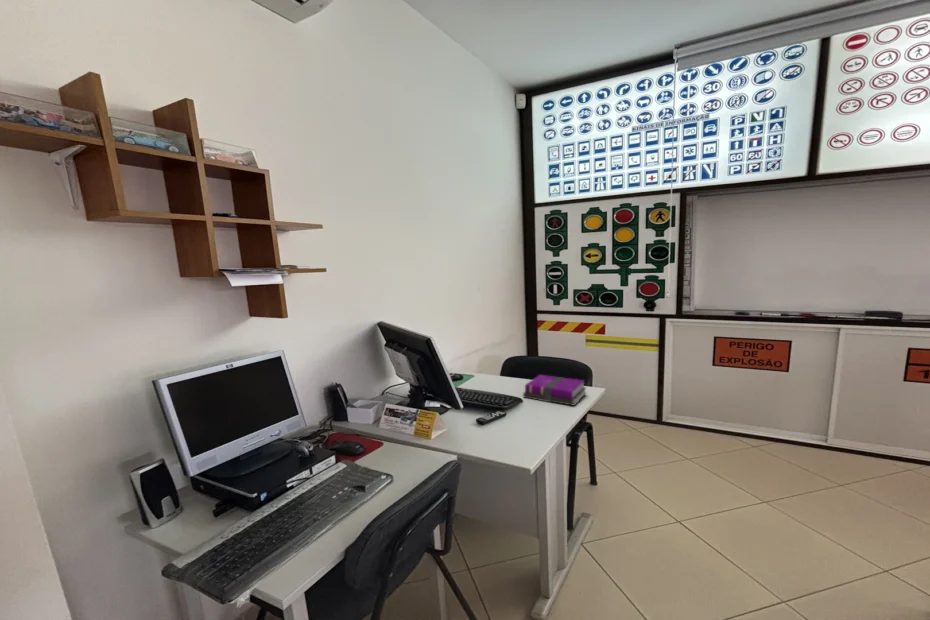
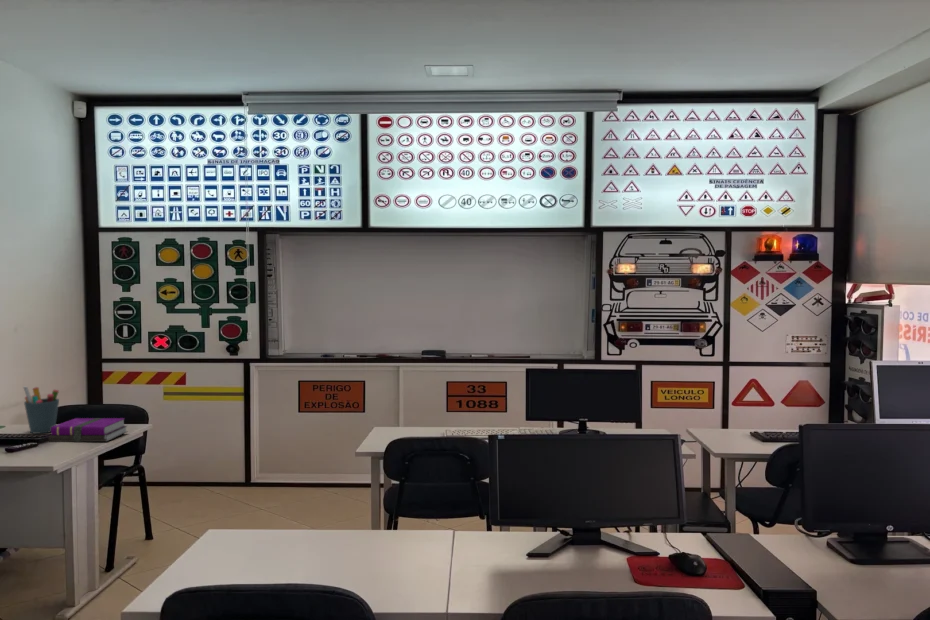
pen holder: none [499,343,526,384] -> present [24,387,59,434]

